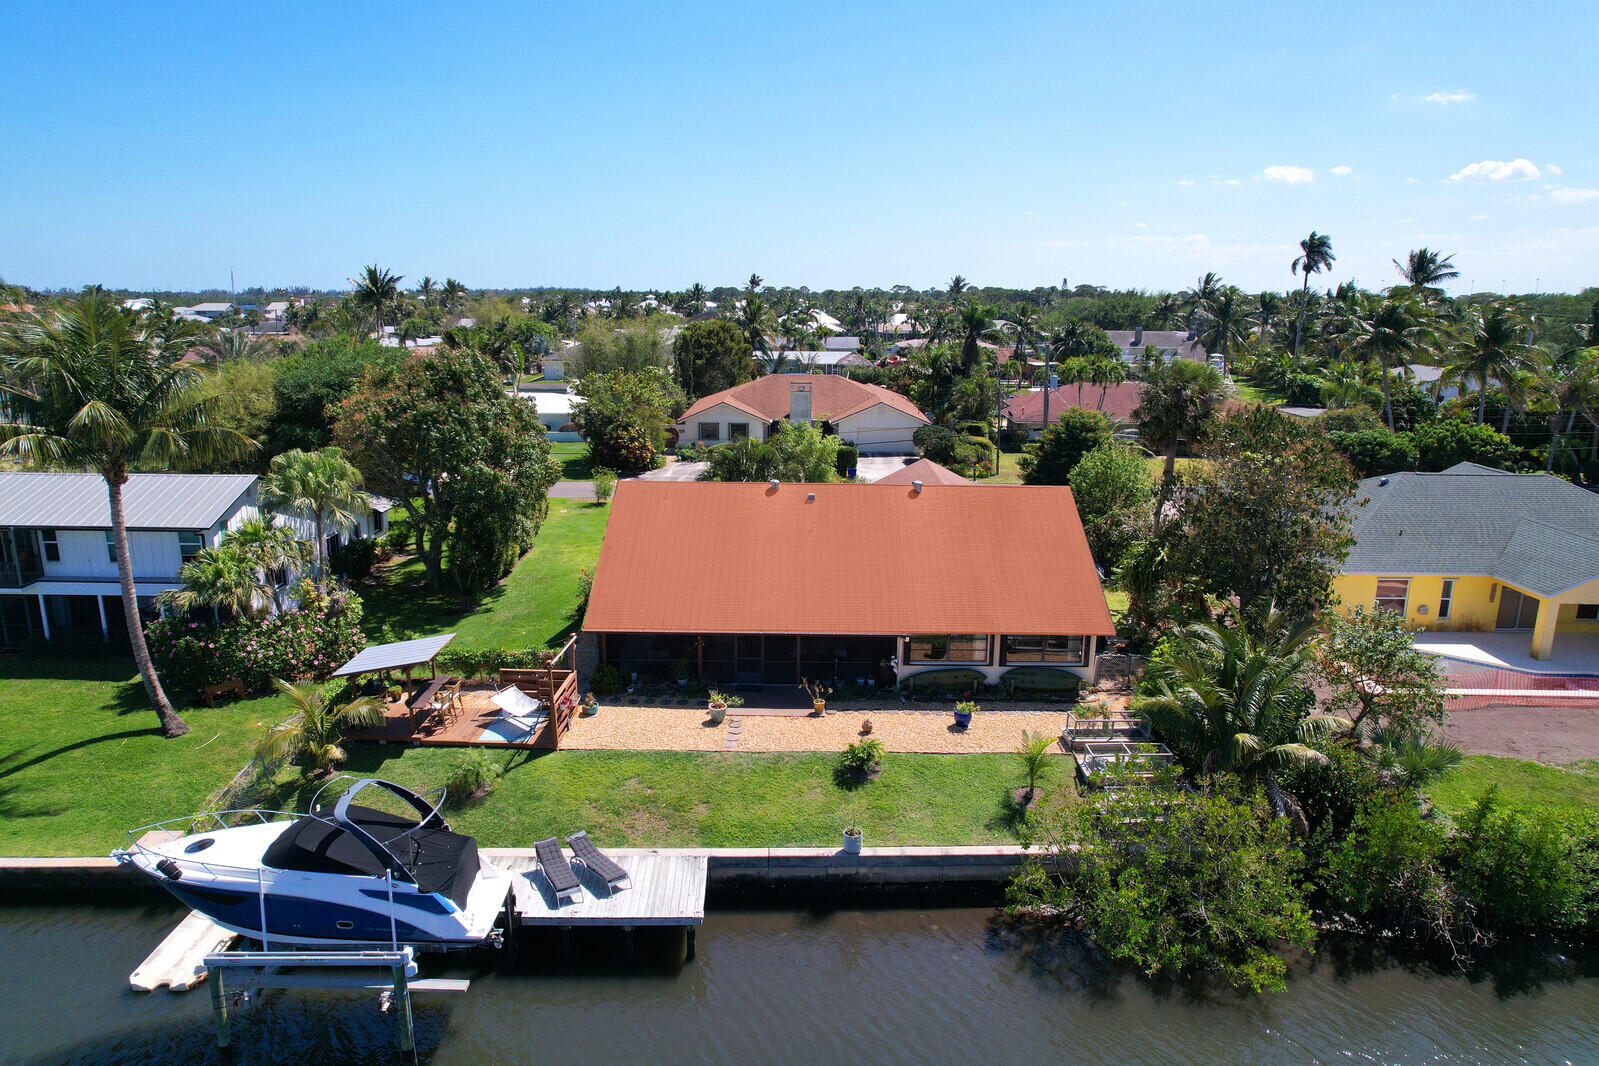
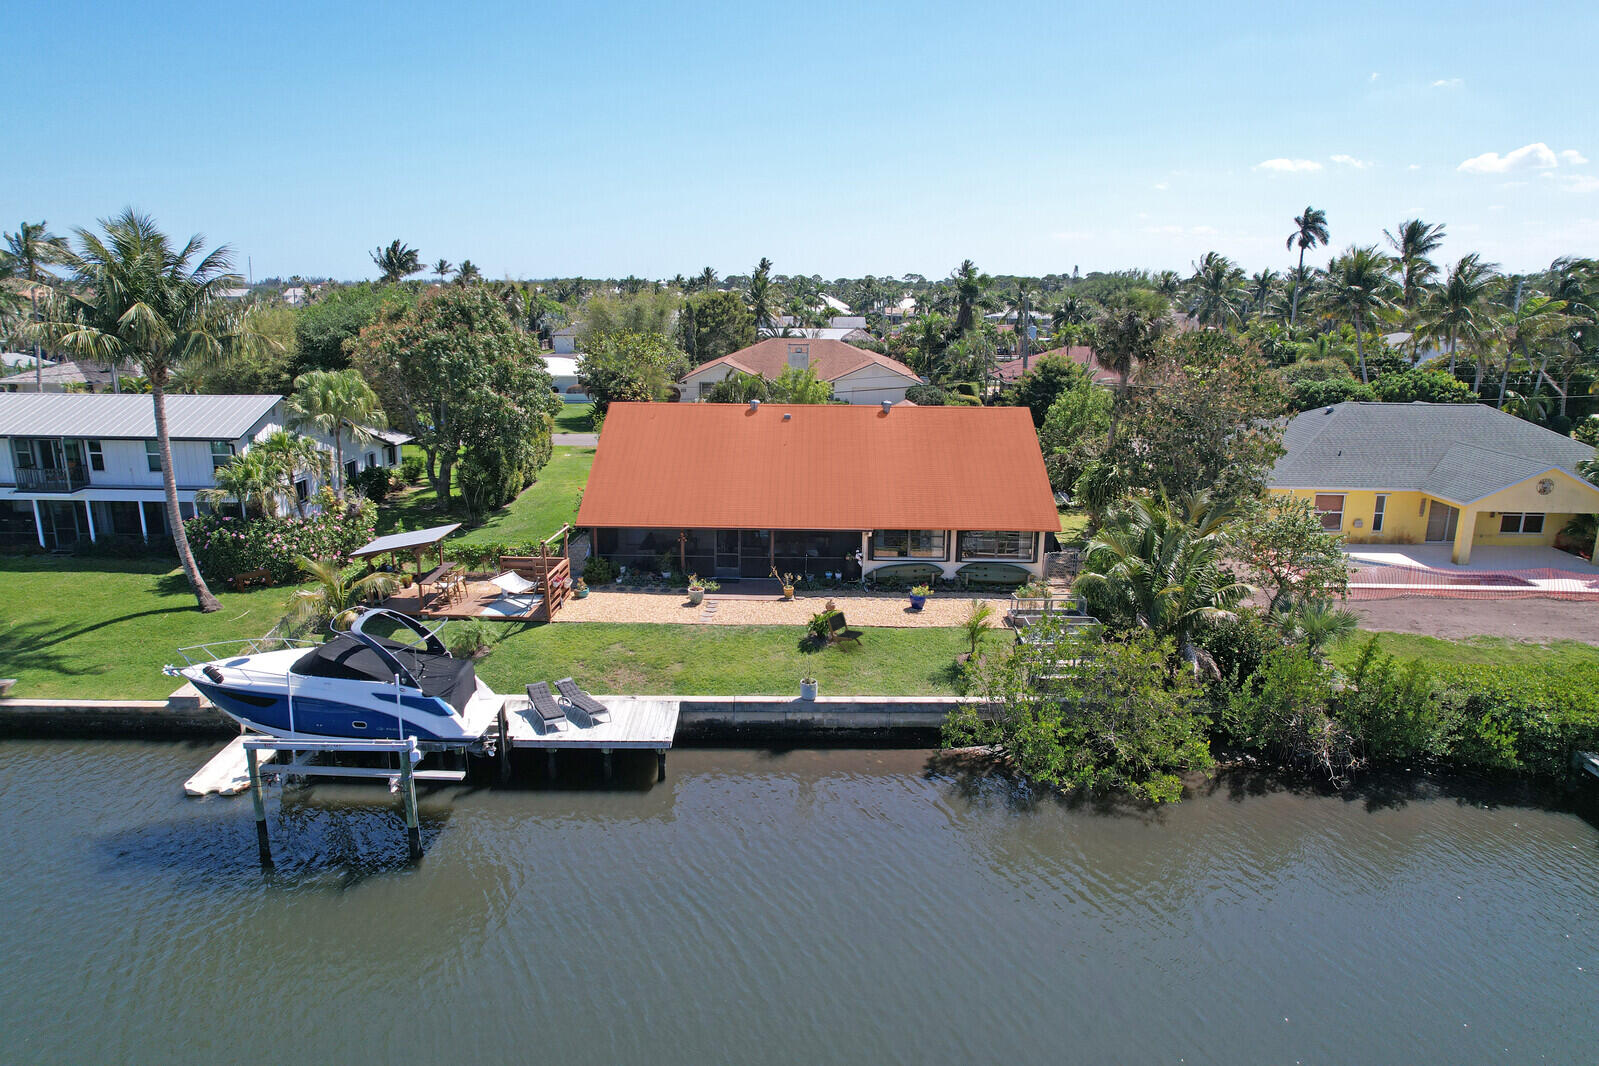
lounge chair: none [866,739,908,789] -> present [827,611,864,653]

